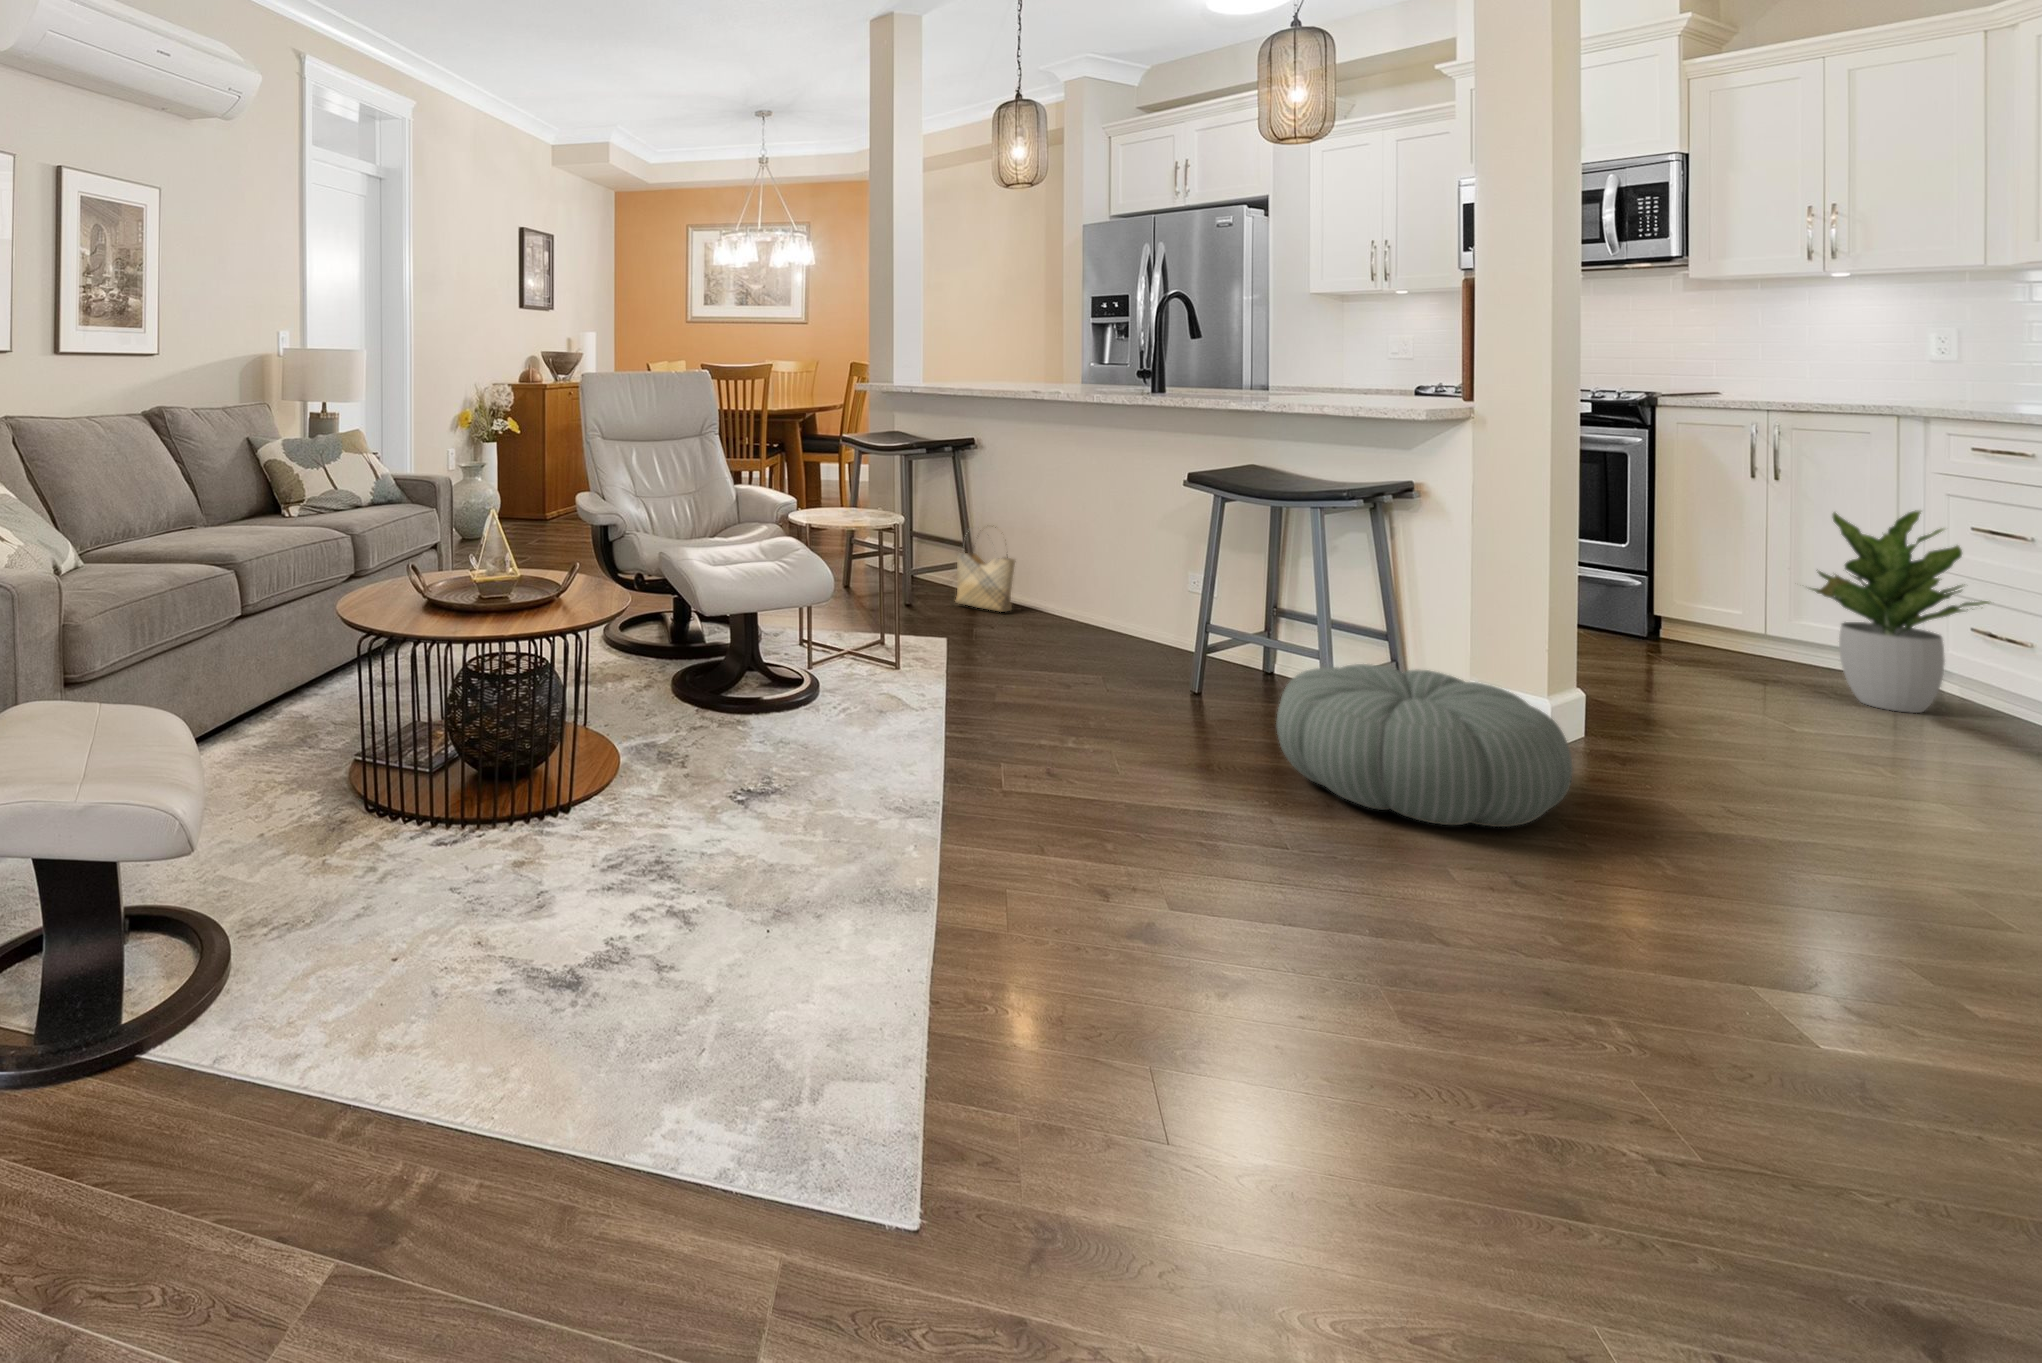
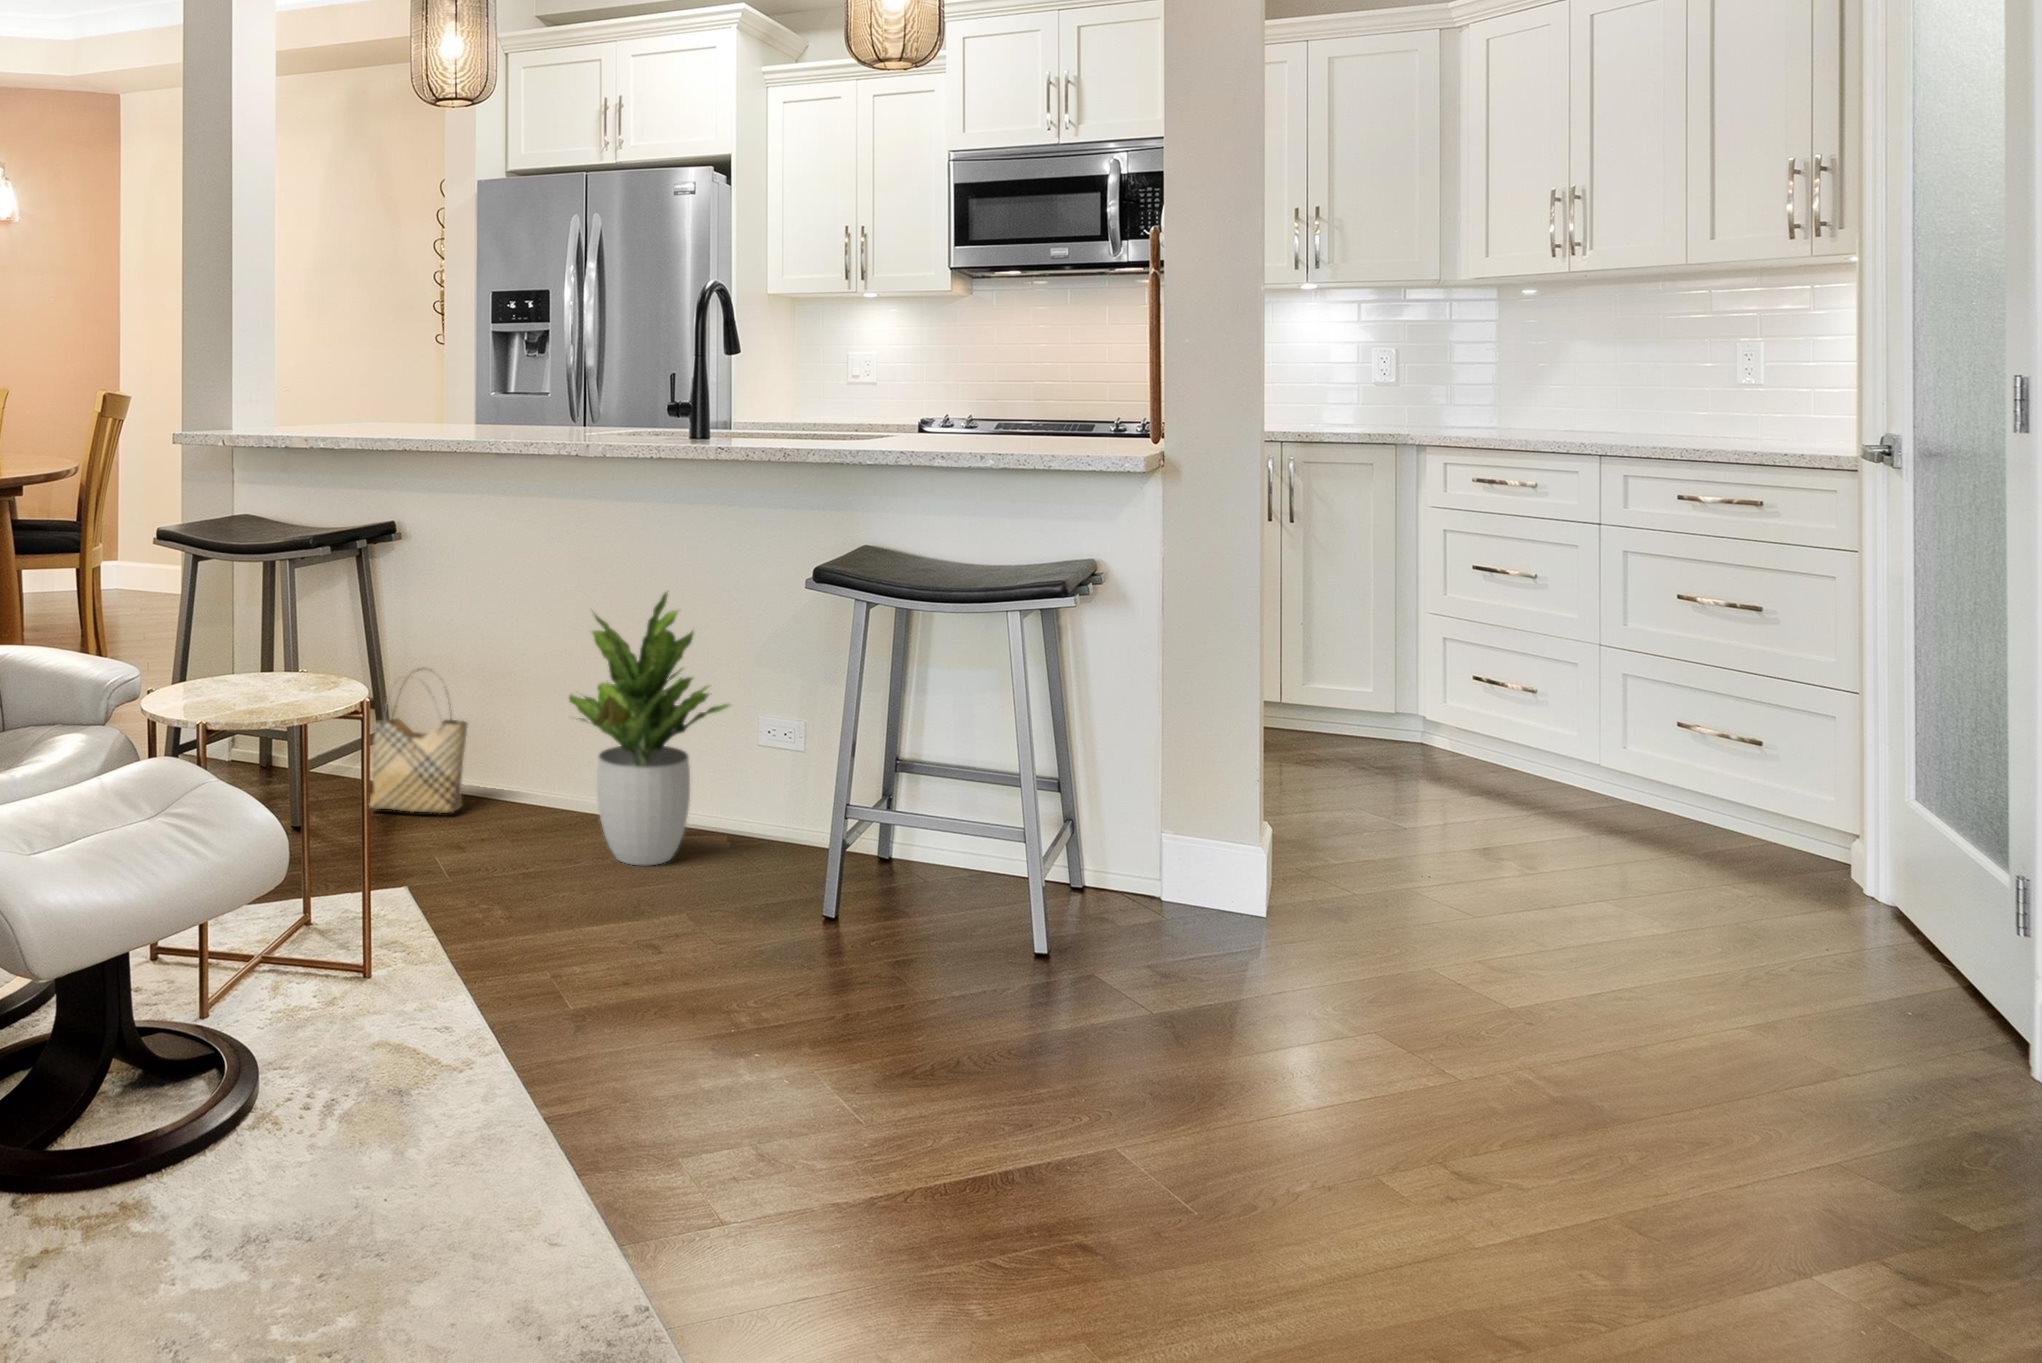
potted plant: present [1811,510,1988,713] -> present [569,592,730,866]
pouf: present [1277,664,1573,827] -> none [1033,847,1428,1102]

